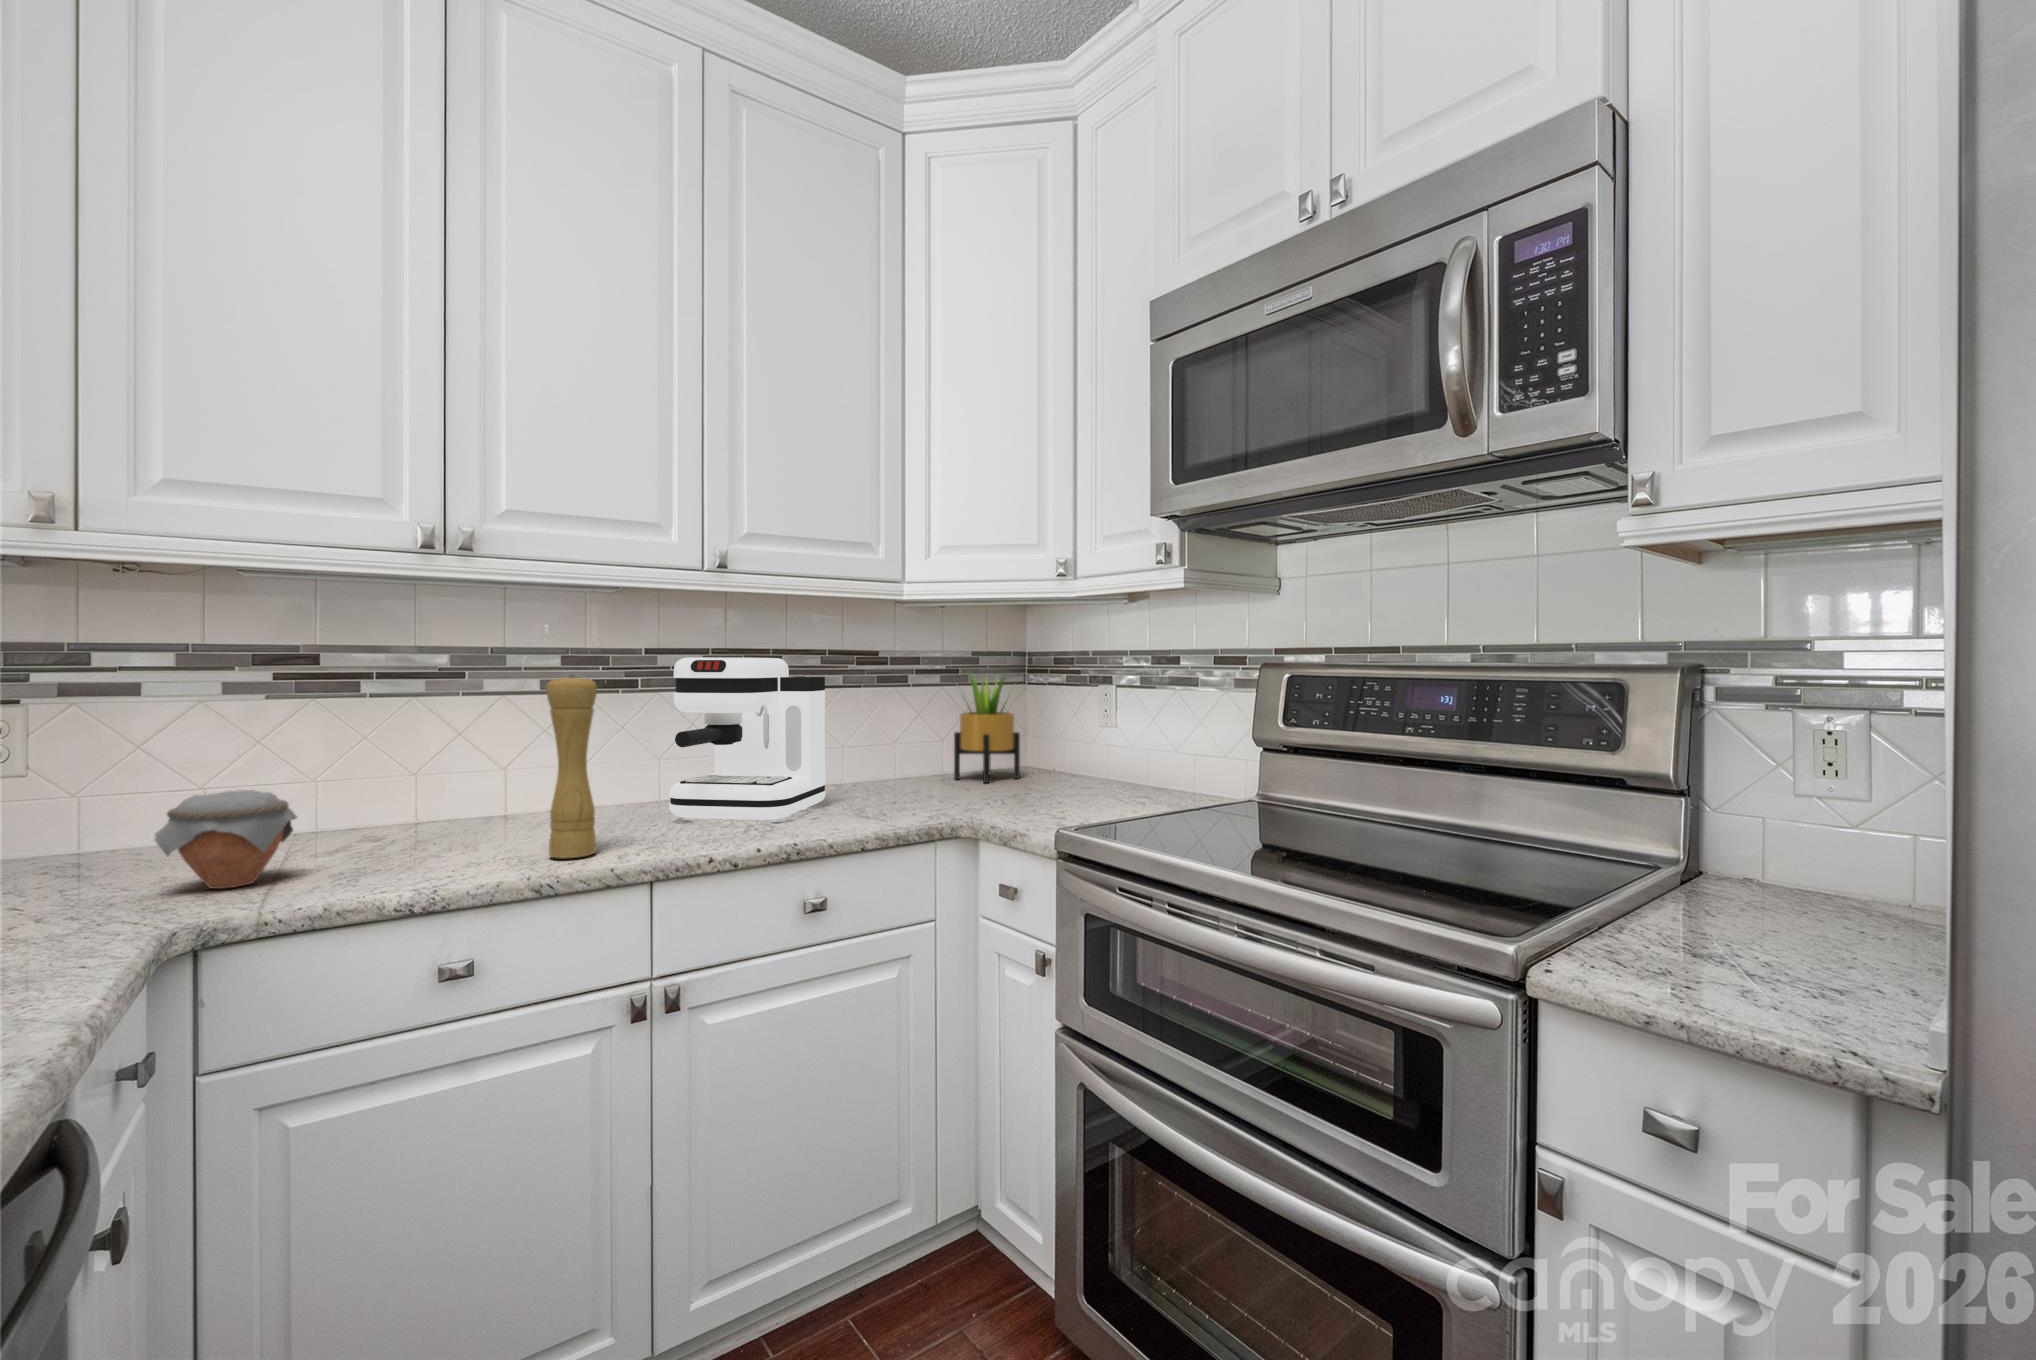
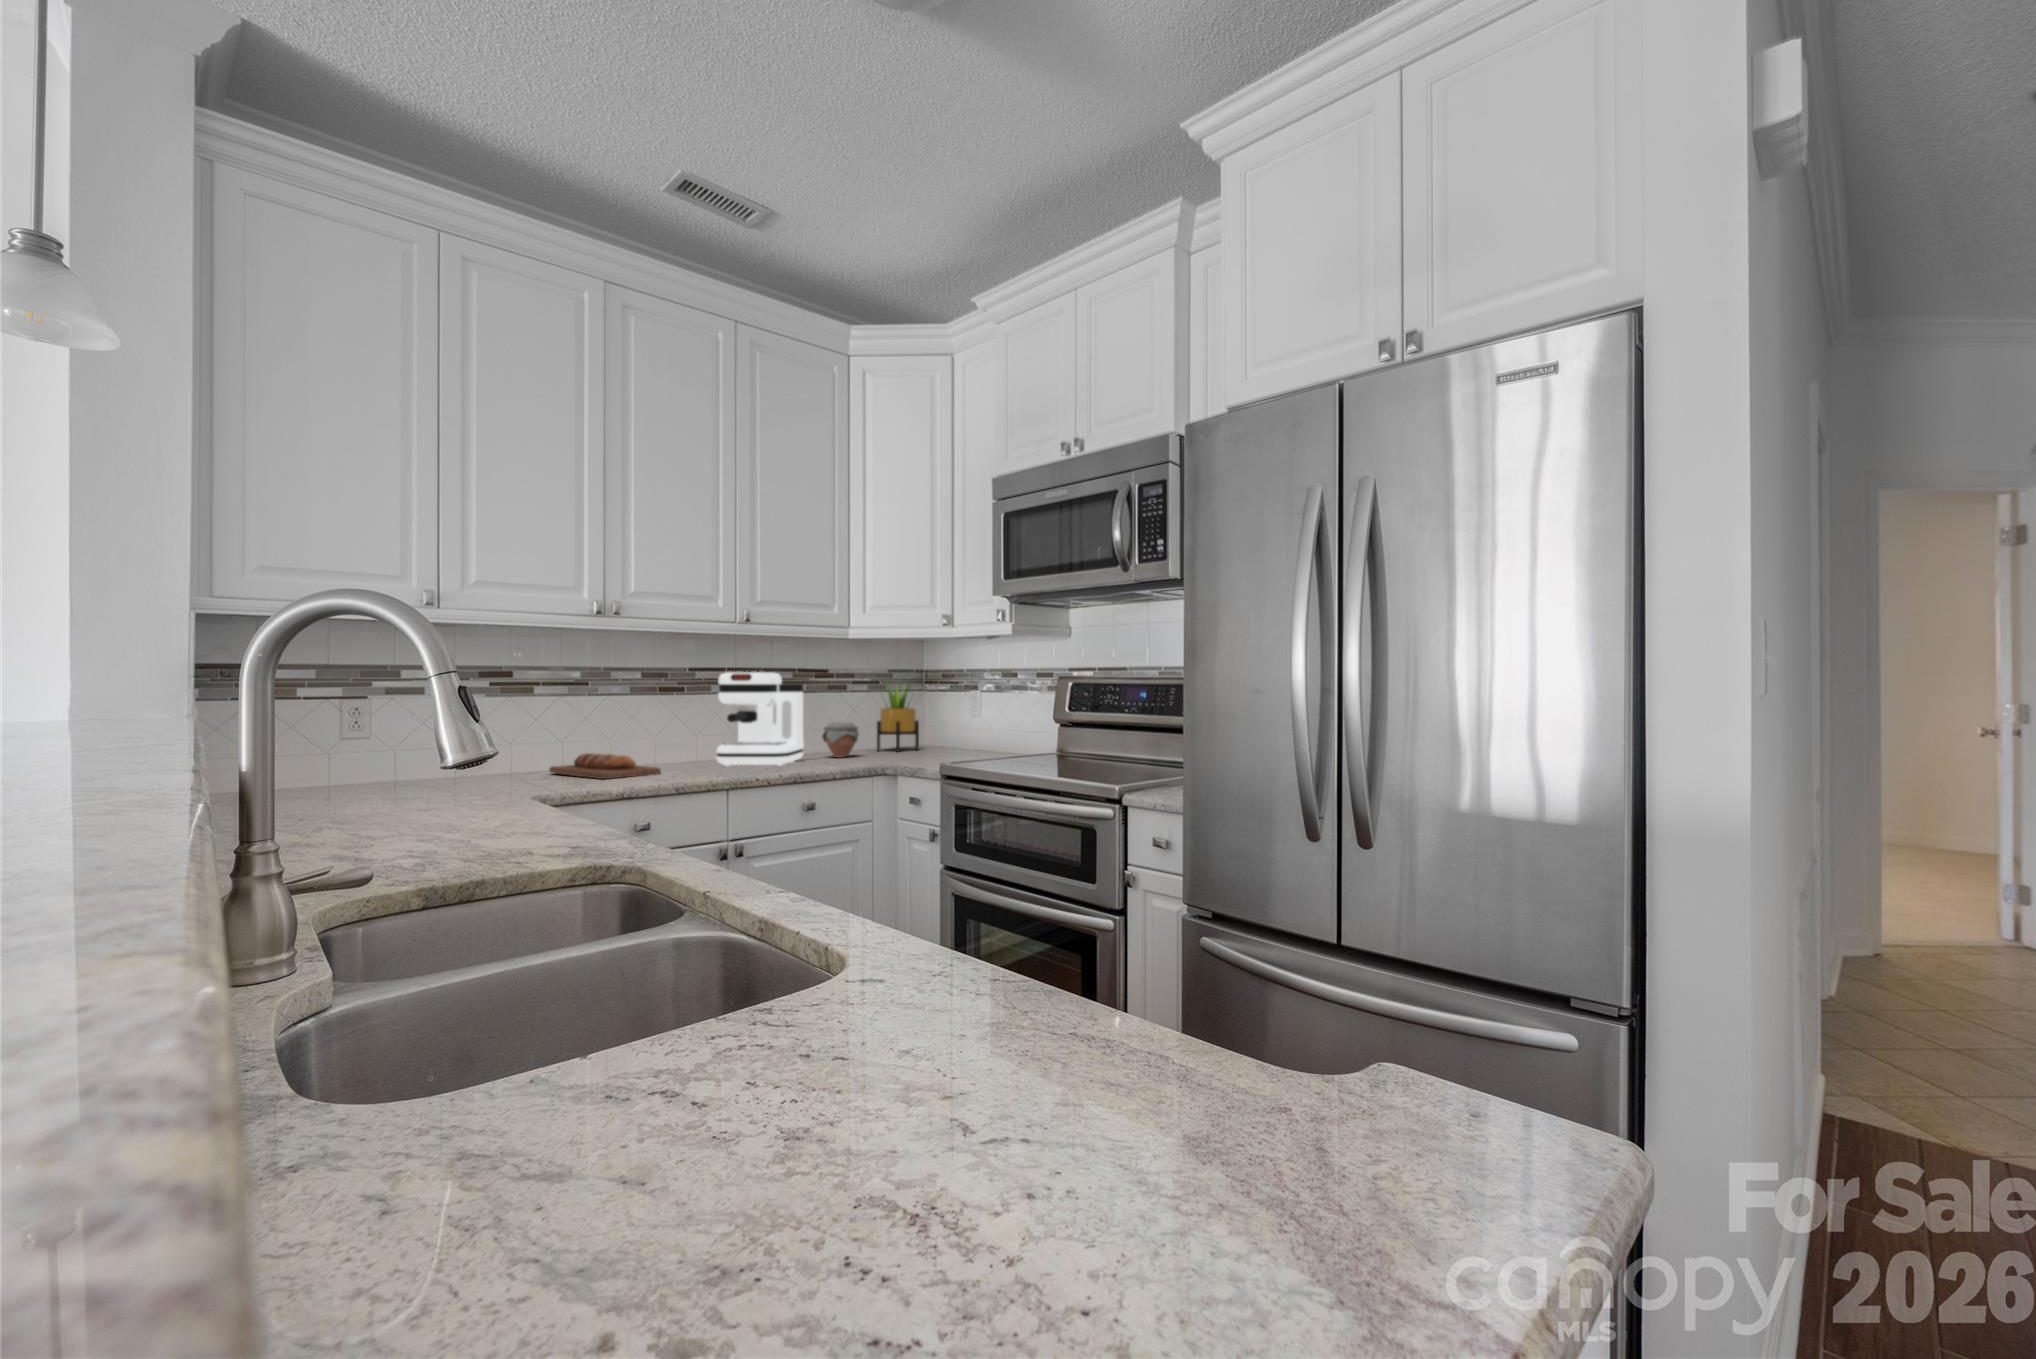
pepper mill: present [546,675,597,859] -> none [671,681,696,777]
jar: present [155,790,297,889] -> present [822,722,859,757]
bread loaf: none [383,797,556,857] -> present [549,753,661,779]

